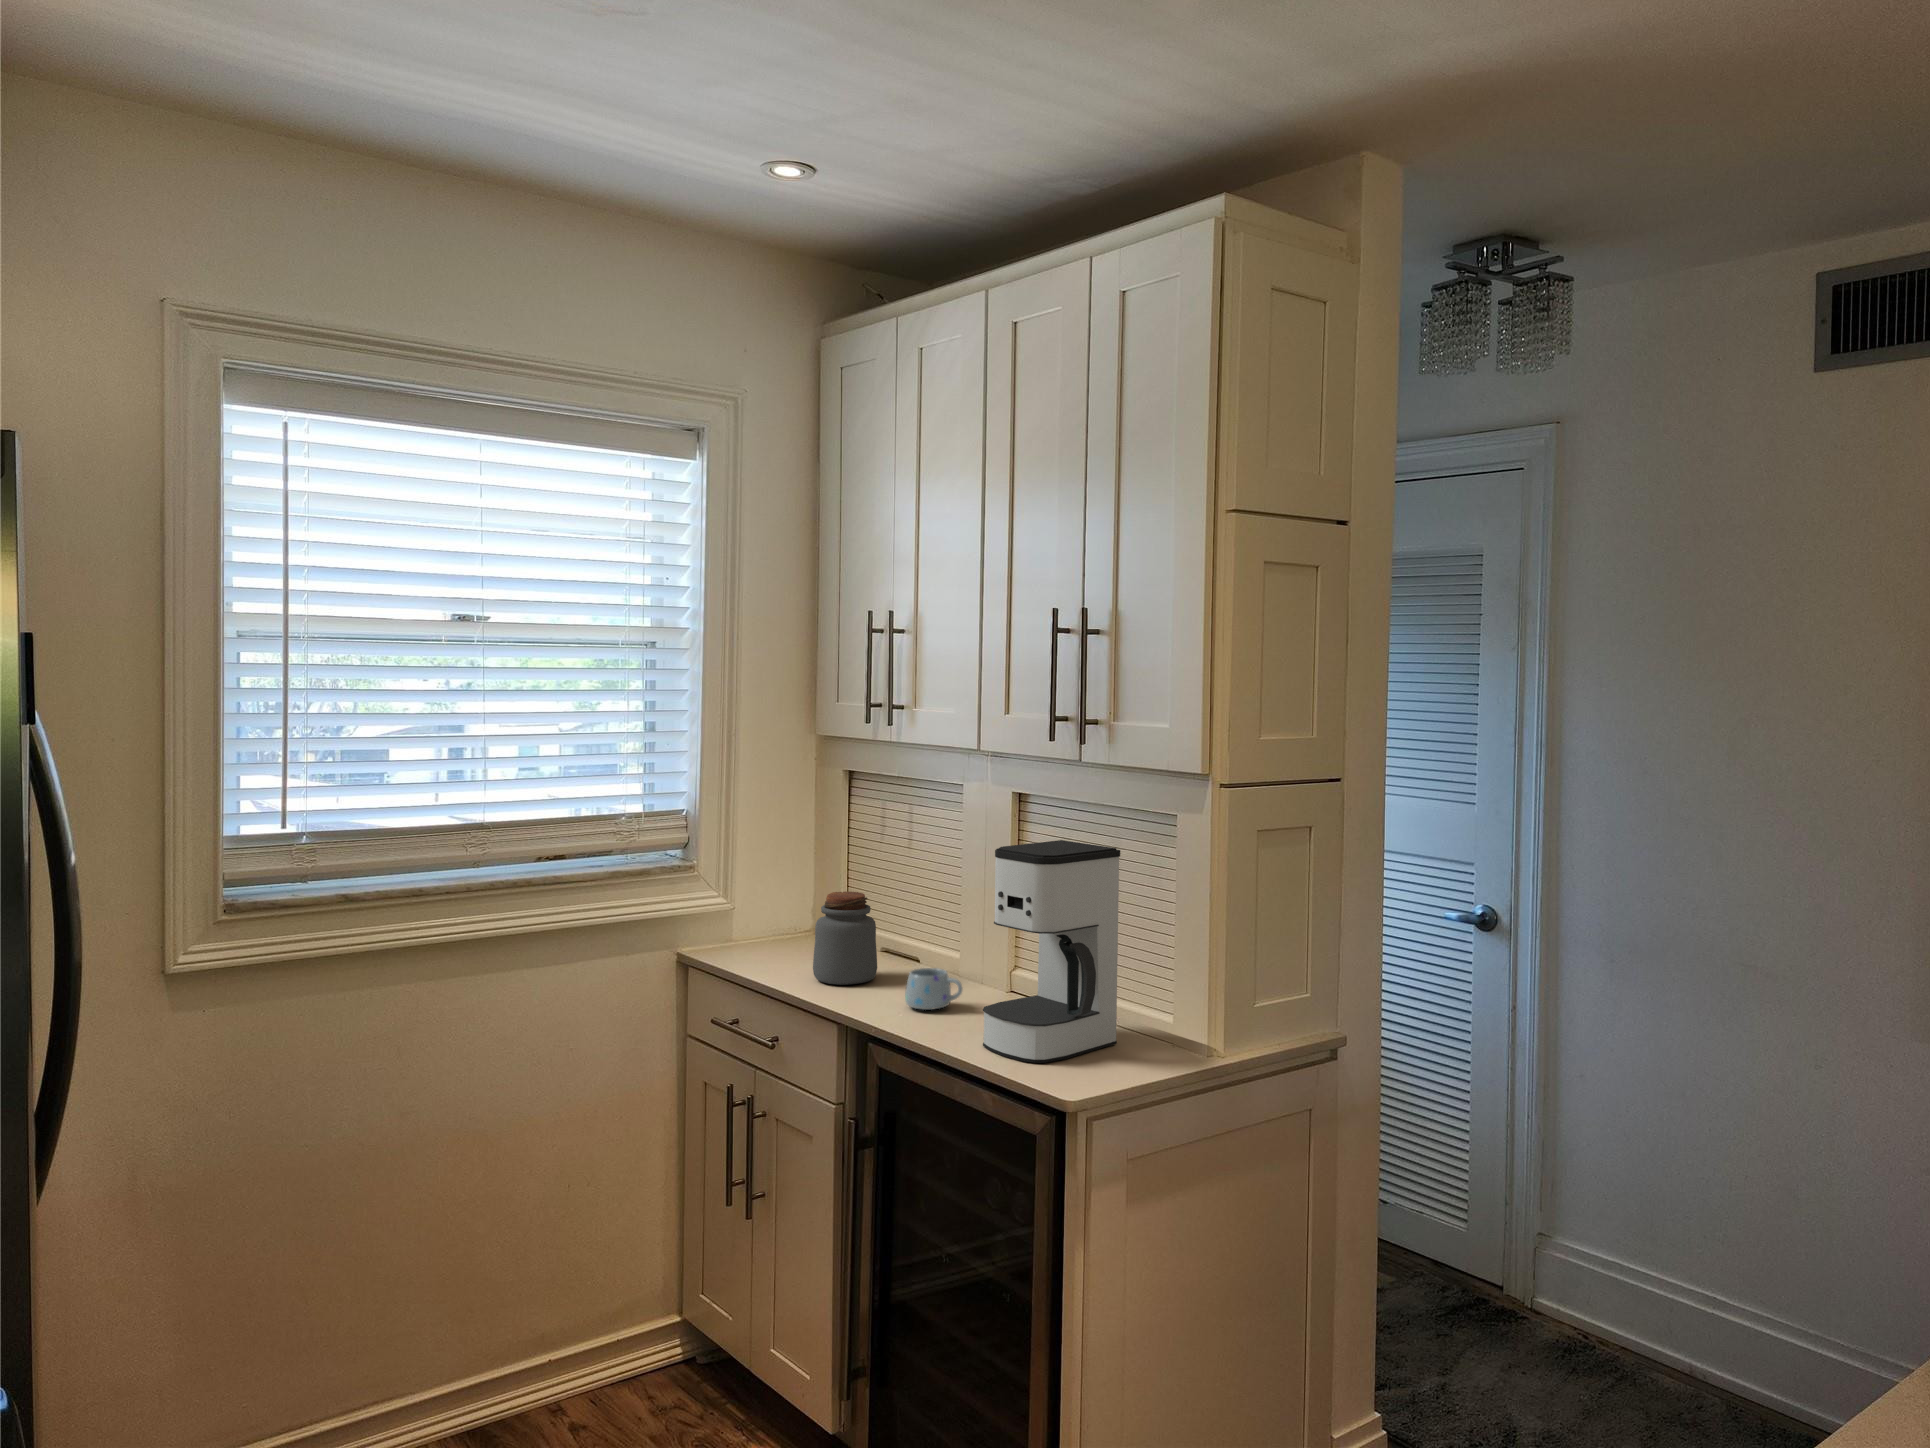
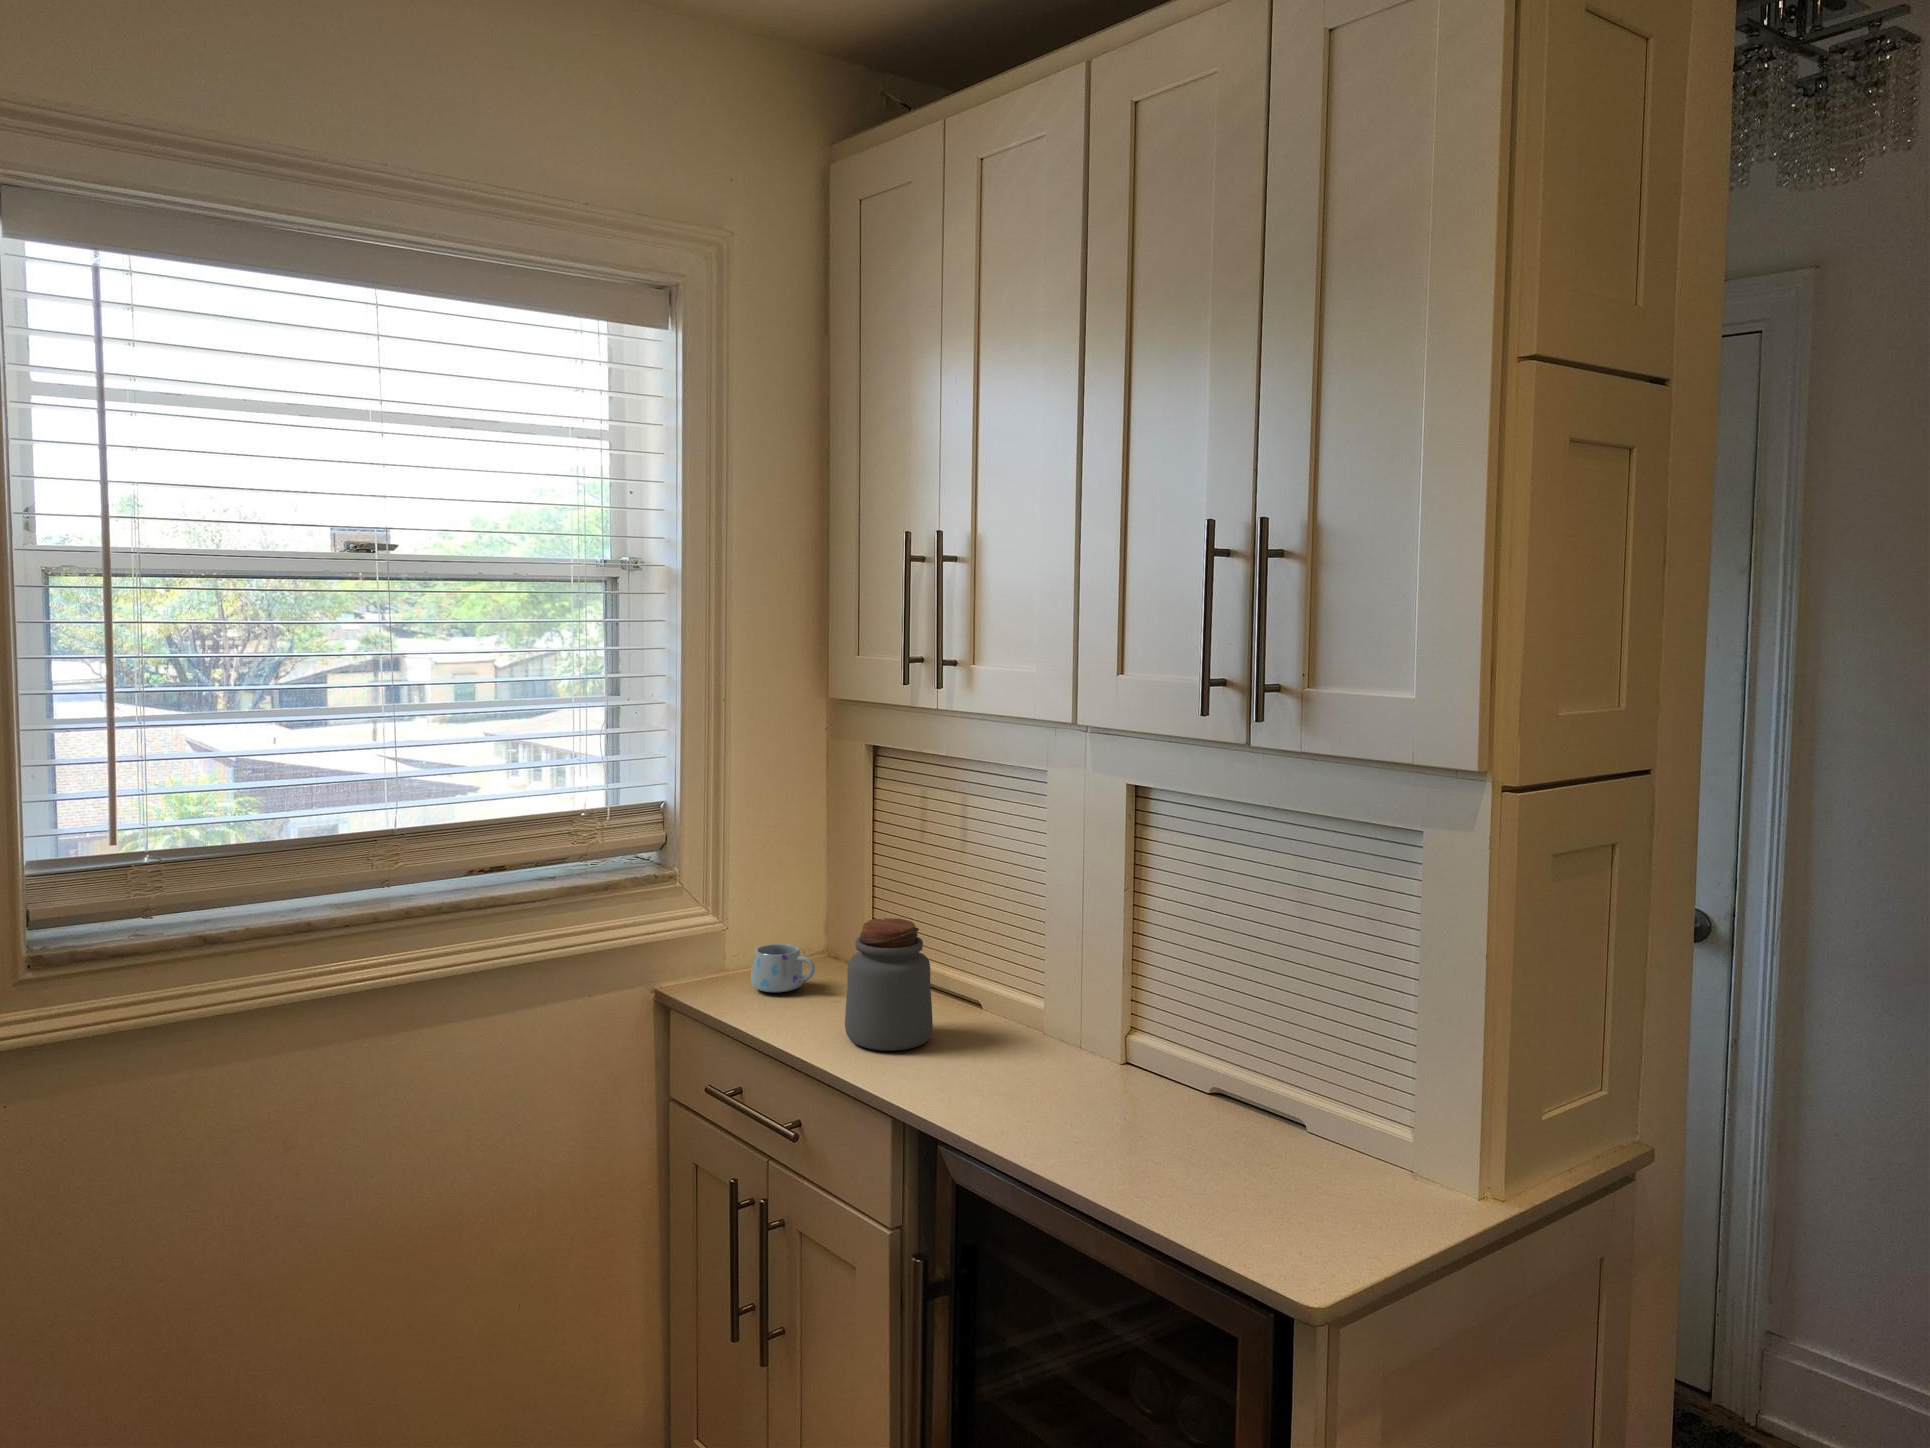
coffee maker: present [983,840,1120,1063] -> none [1125,864,1331,1218]
mug: present [905,968,962,1010] -> present [751,944,815,992]

